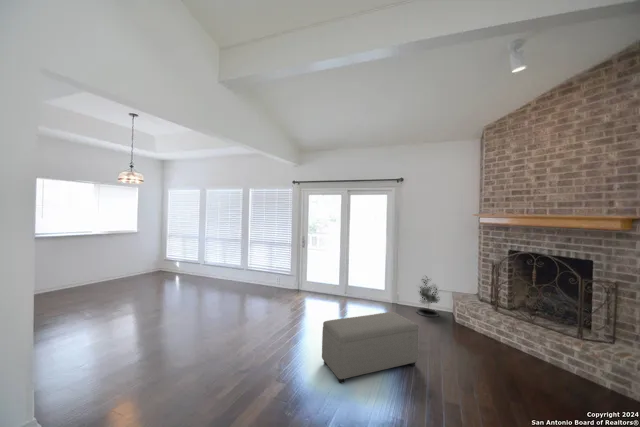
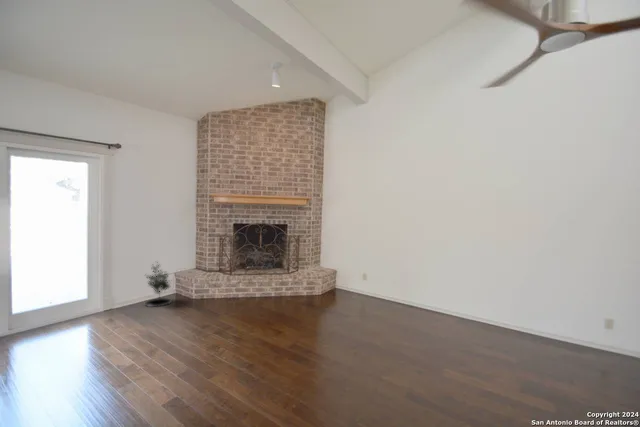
ottoman: present [322,312,419,383] -> none [158,297,232,390]

